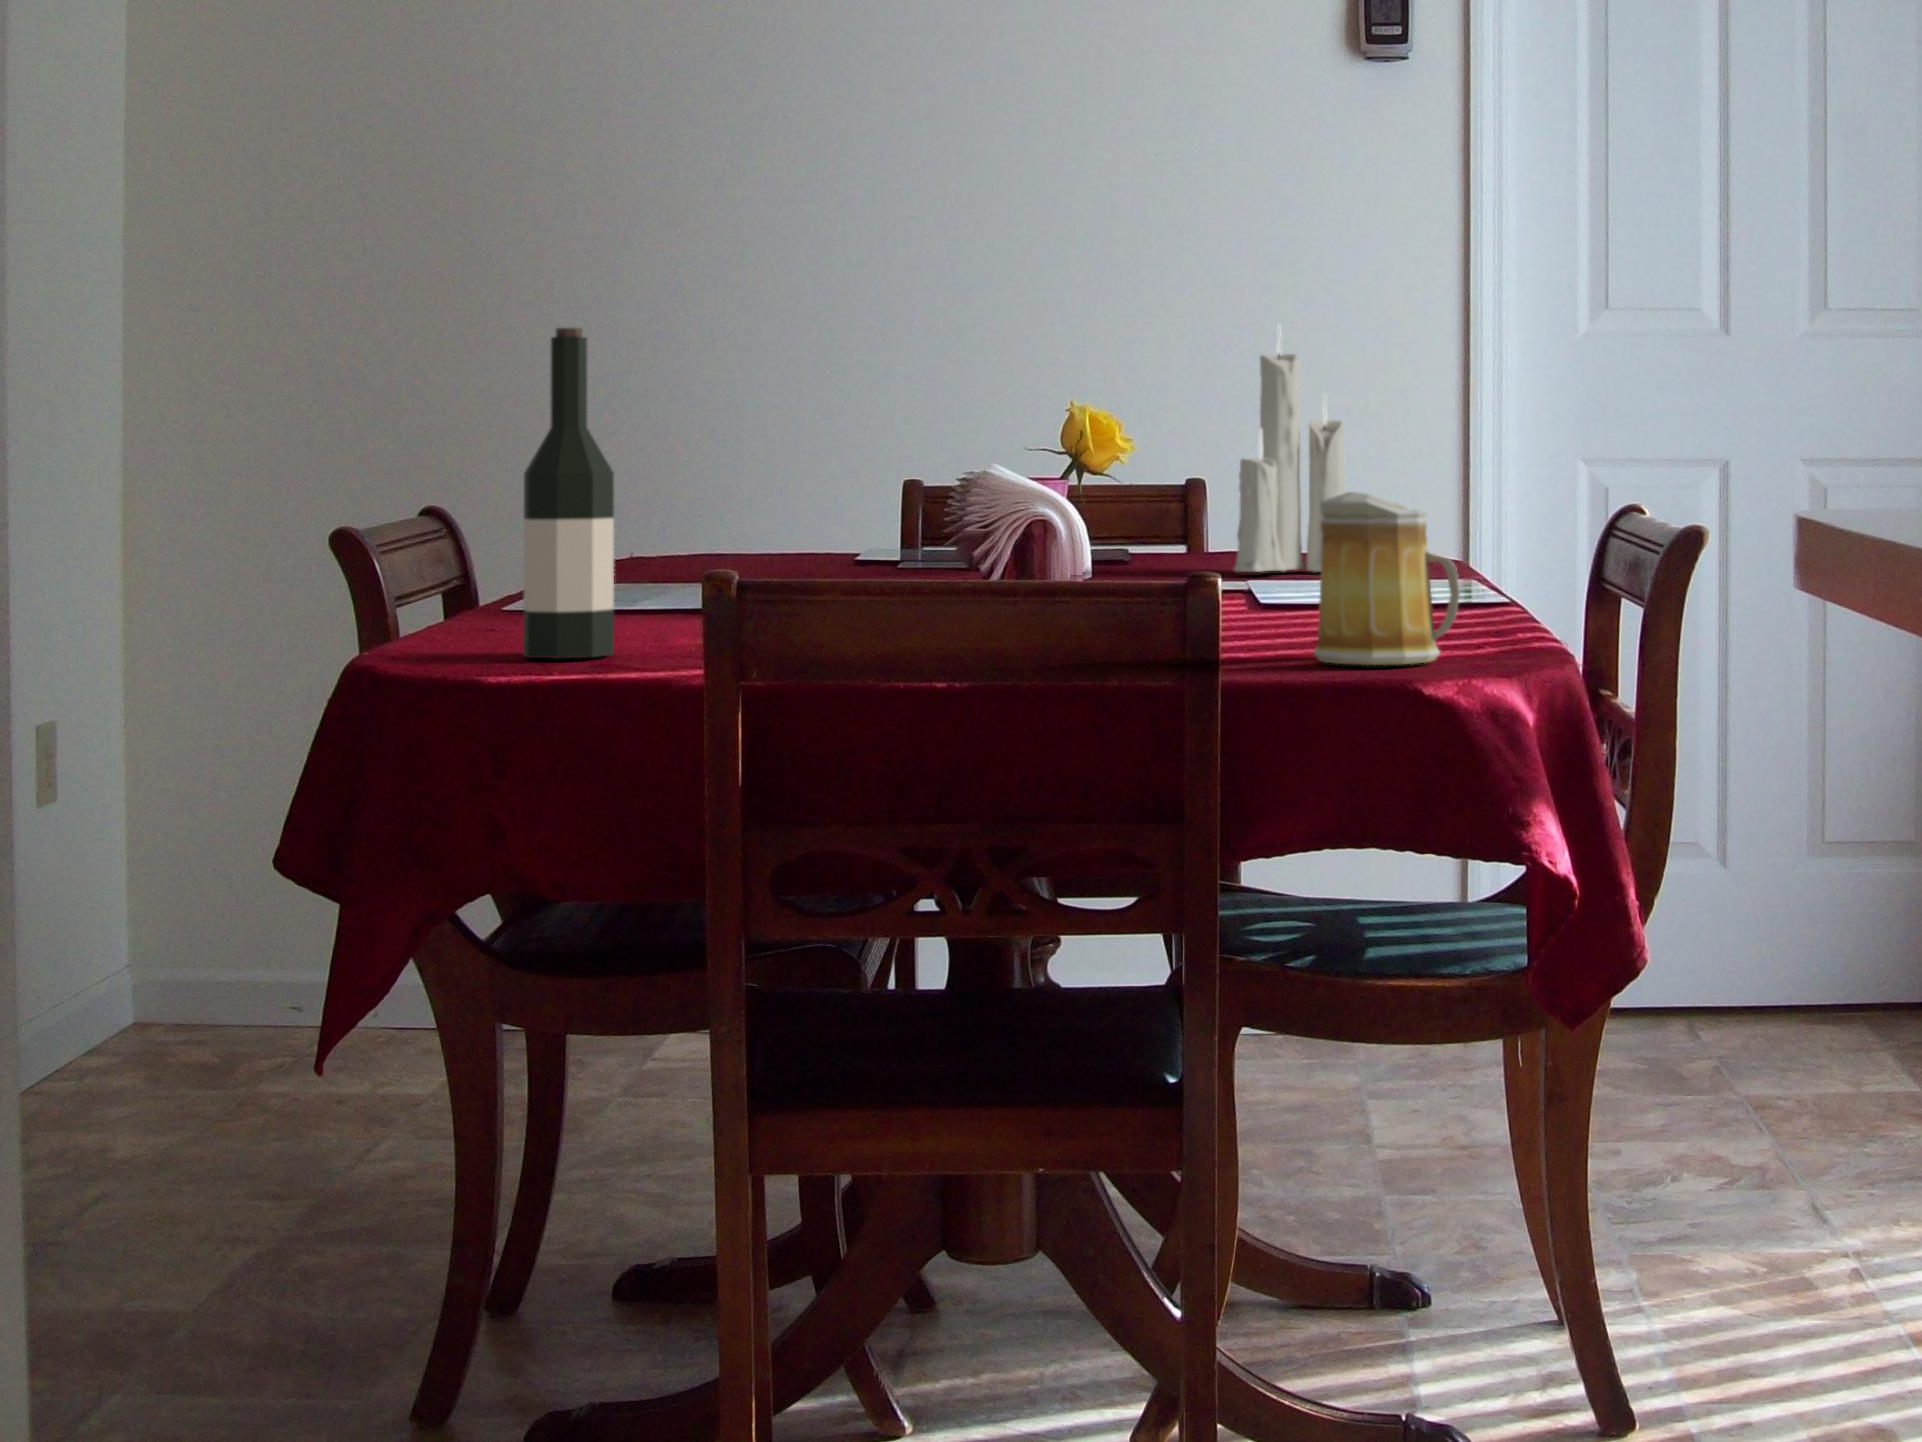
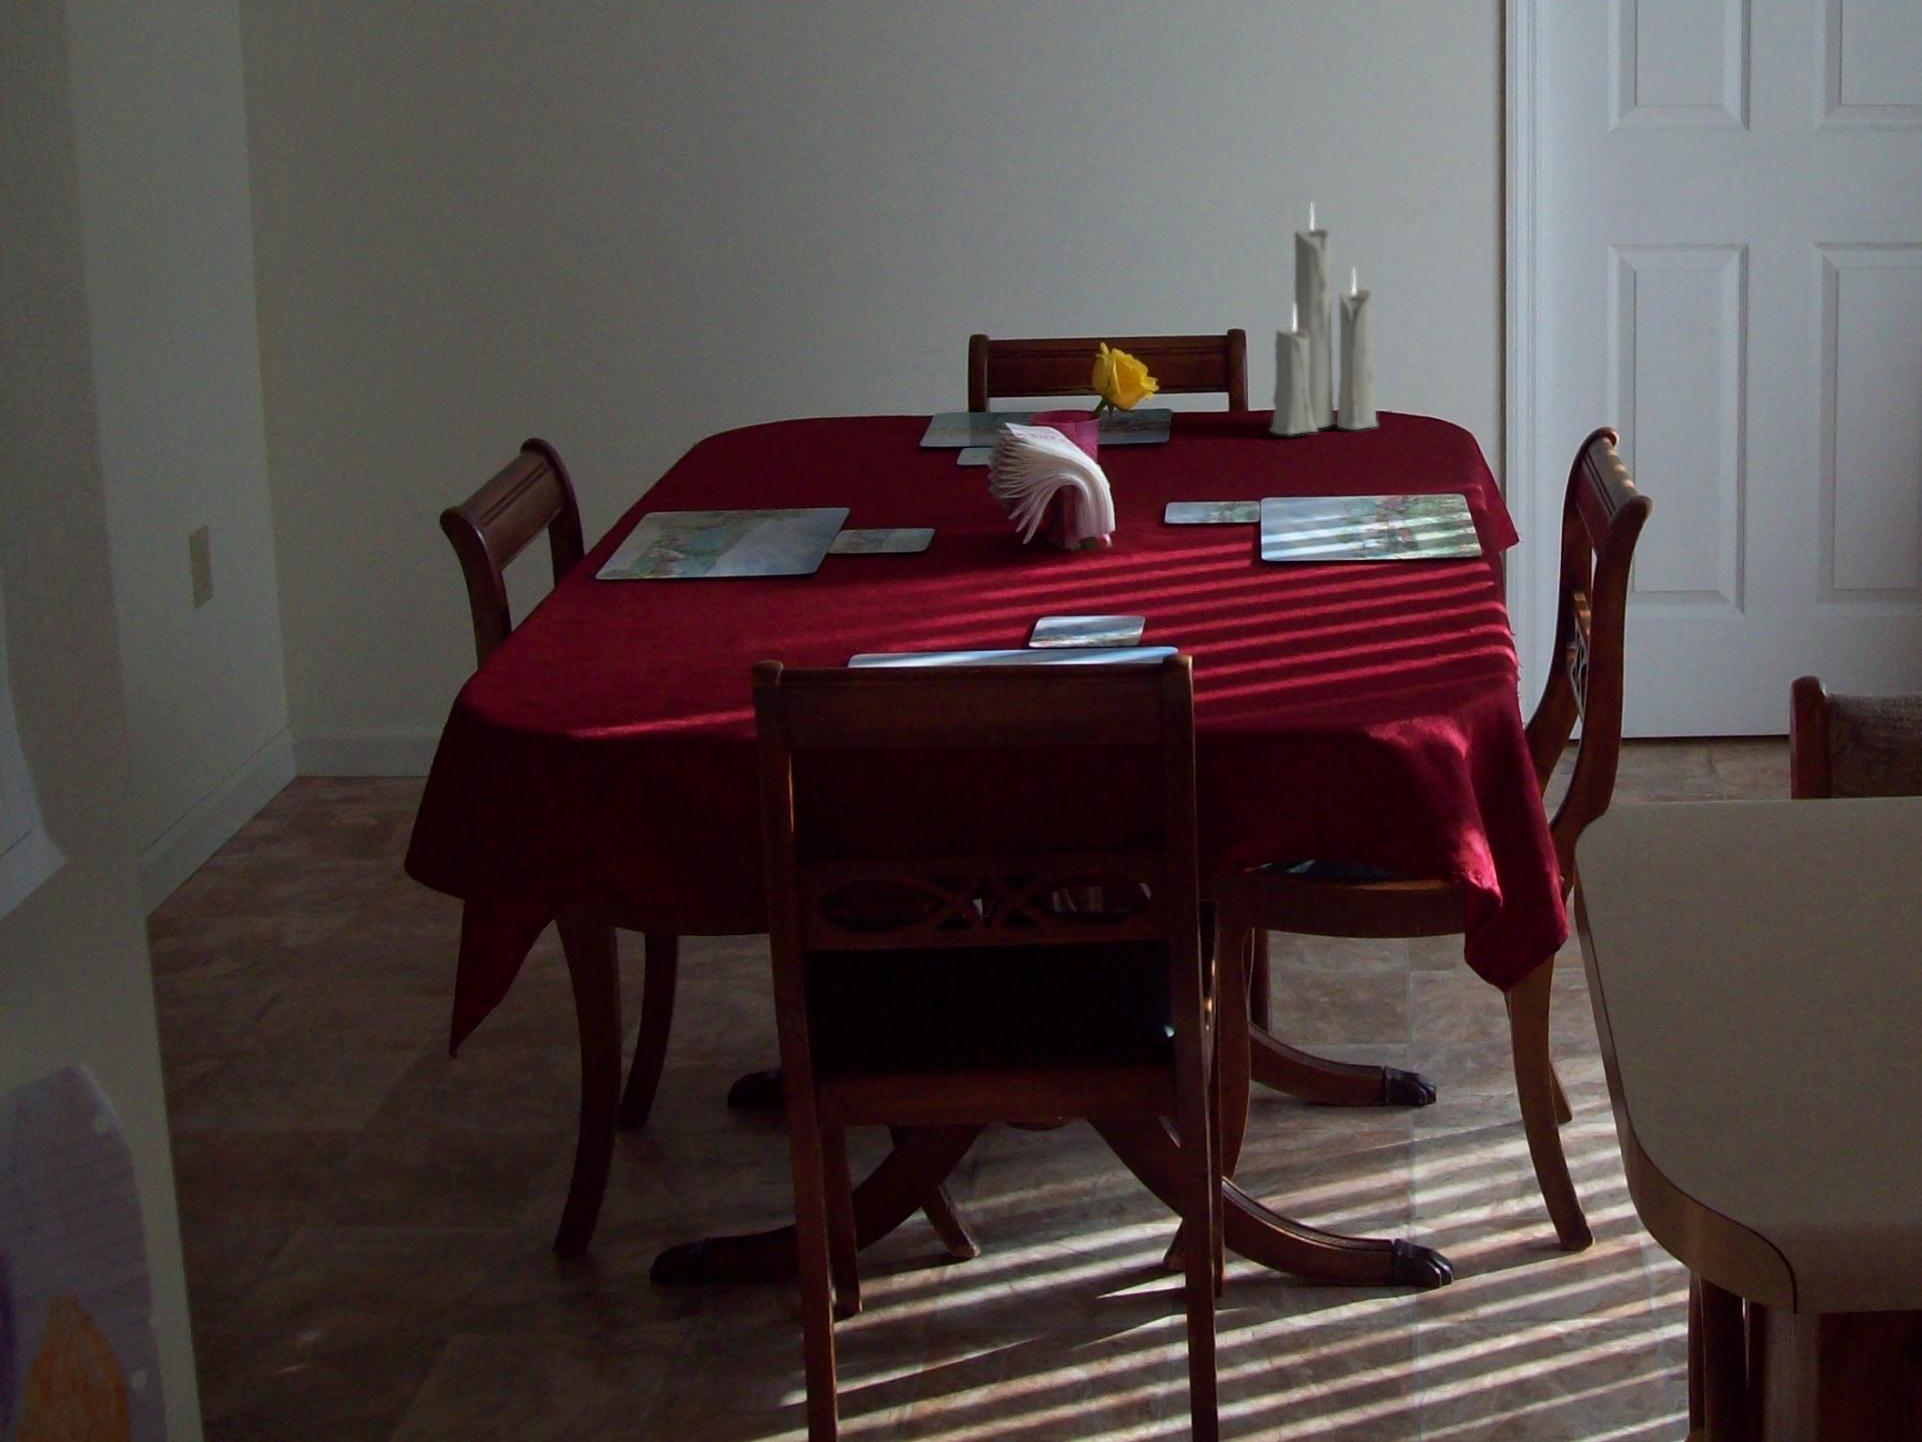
wine bottle: present [523,328,614,658] -> none [593,328,684,634]
mug: present [1314,492,1460,665] -> none [1316,490,1447,648]

